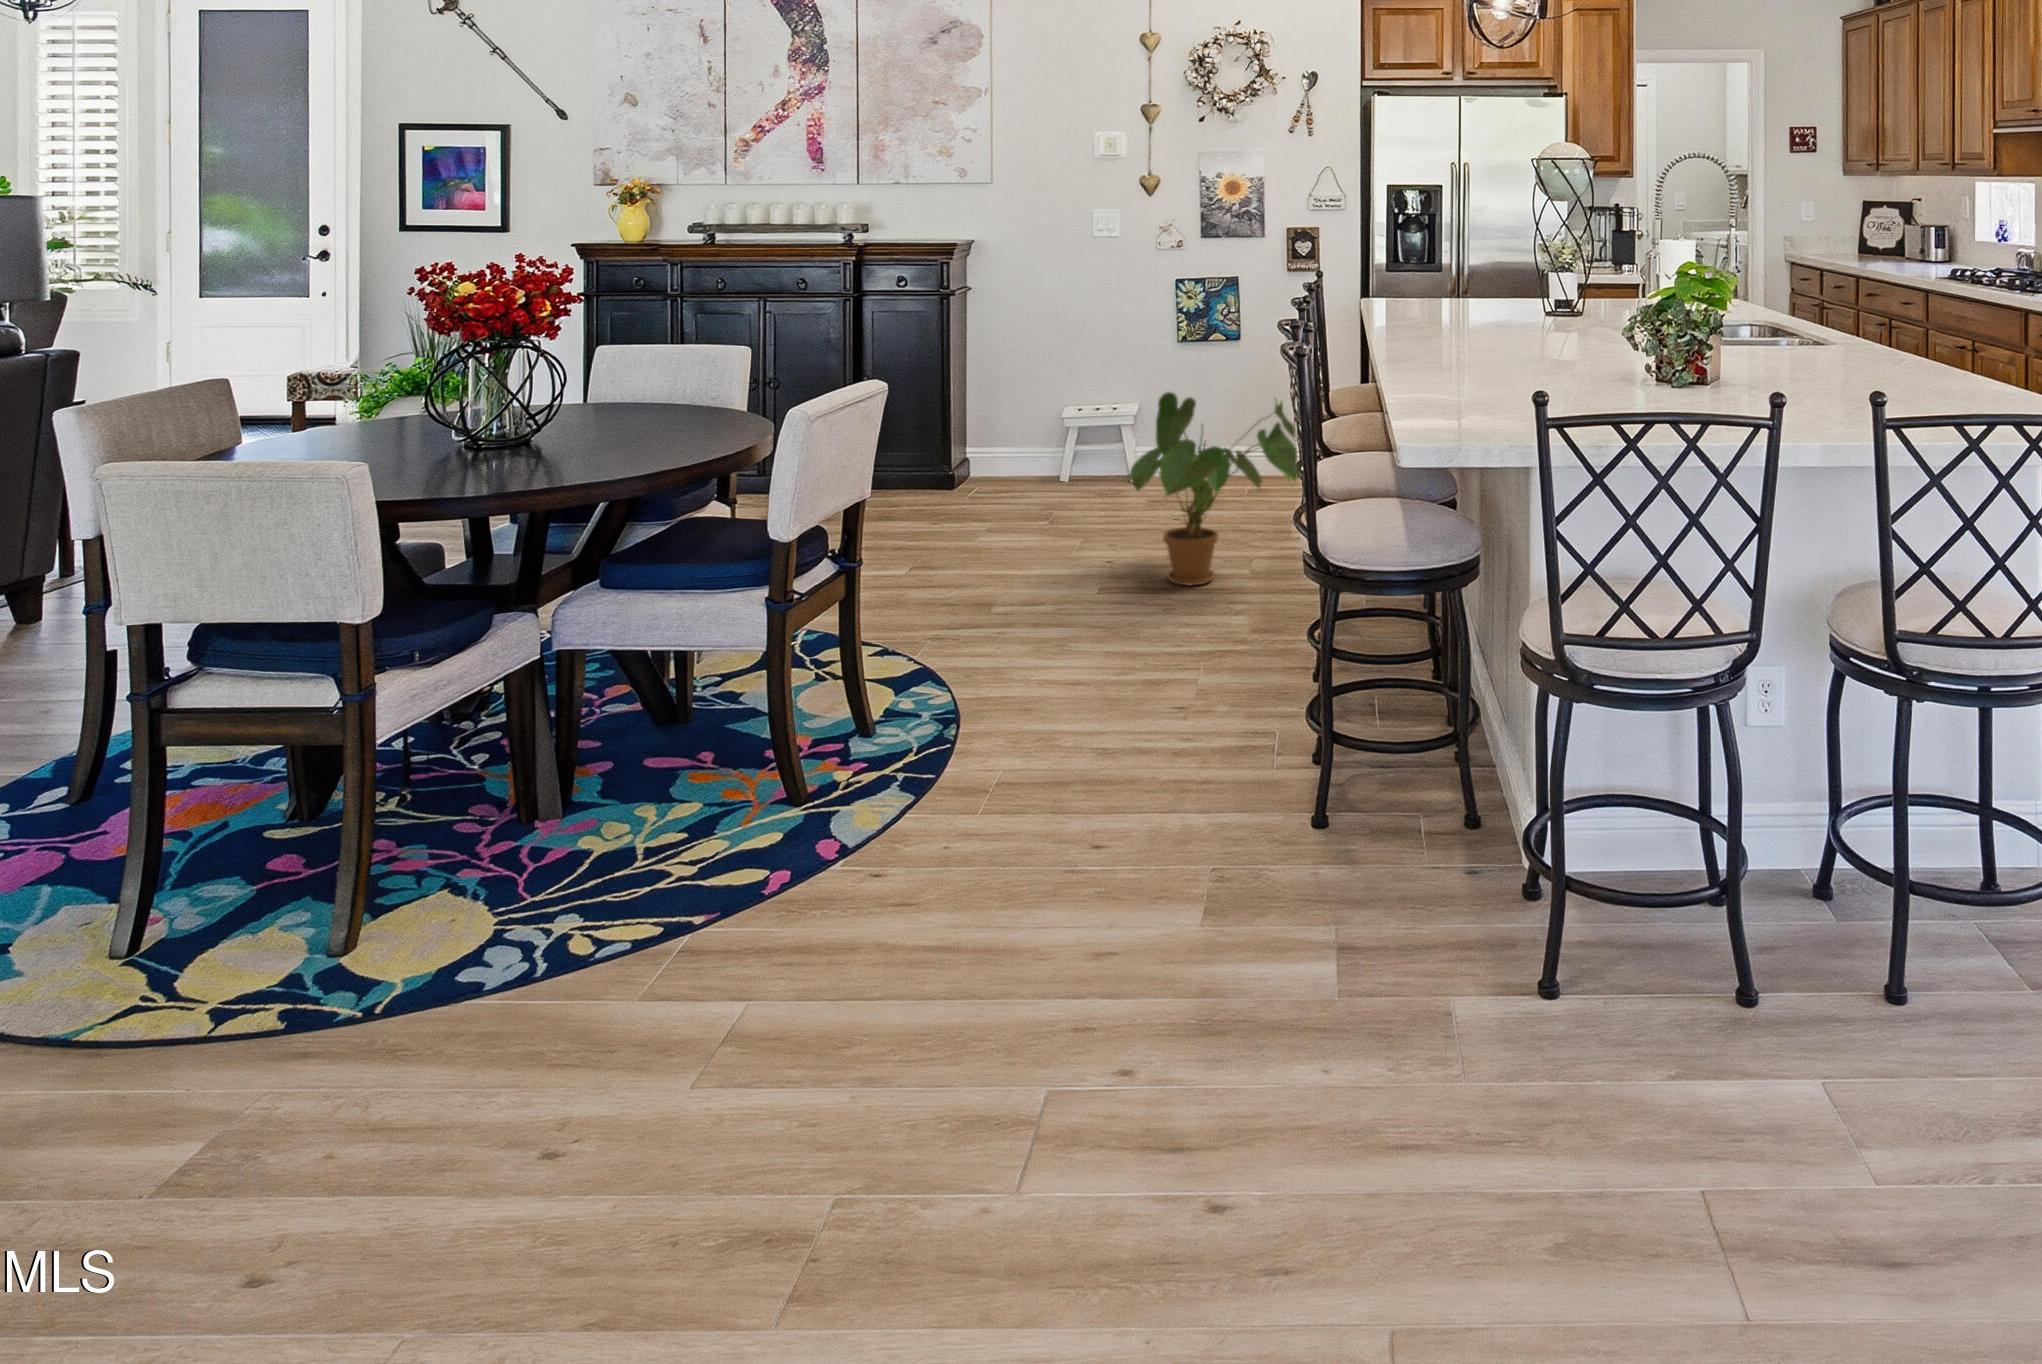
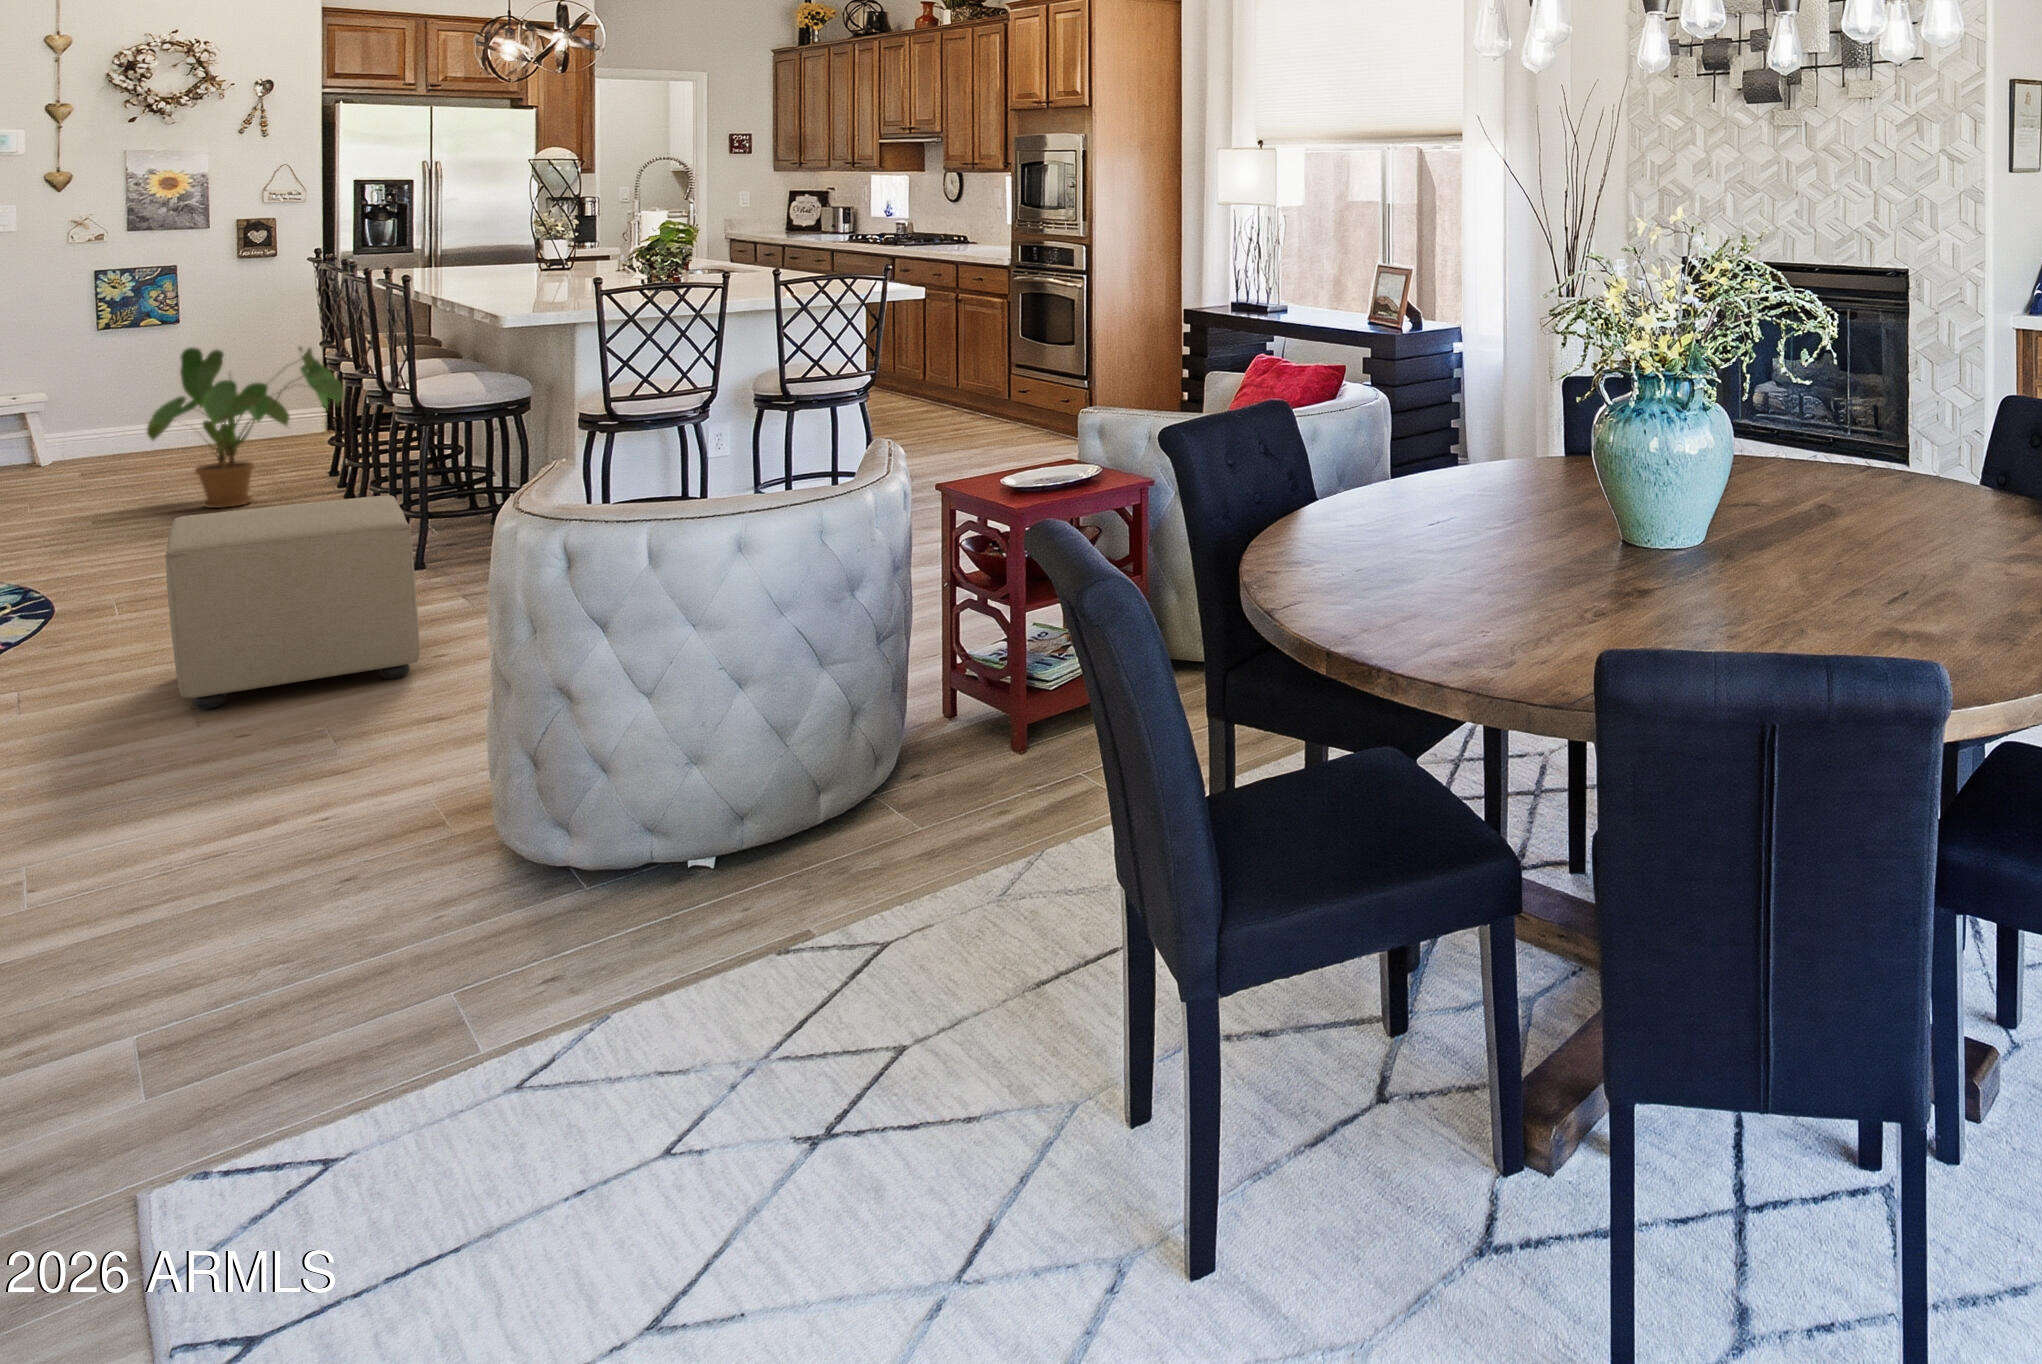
ottoman: none [723,789,1172,1262] -> present [166,495,420,709]

